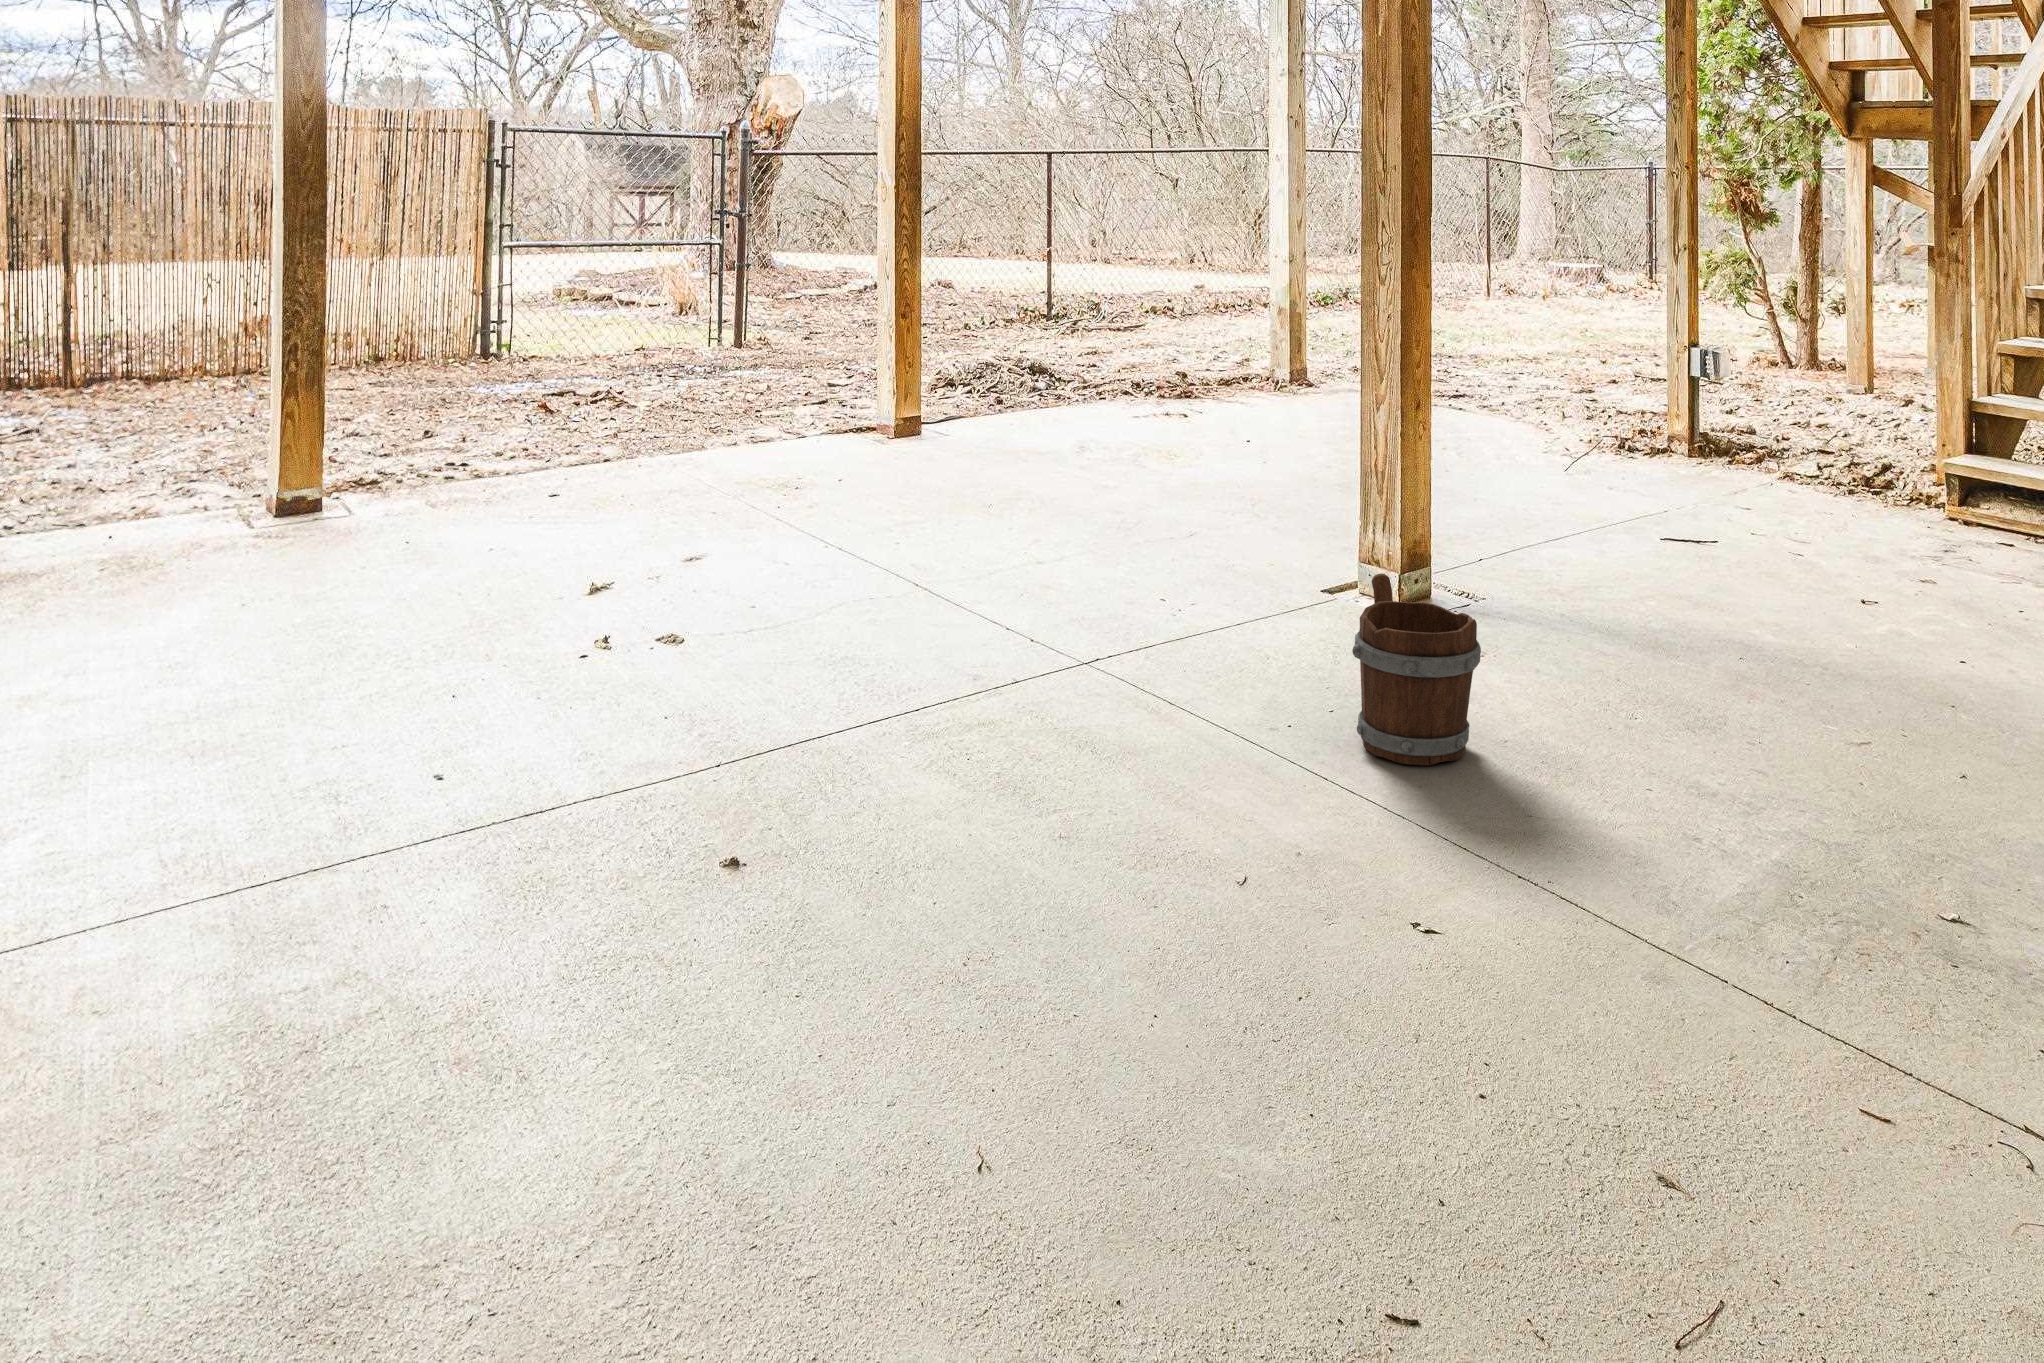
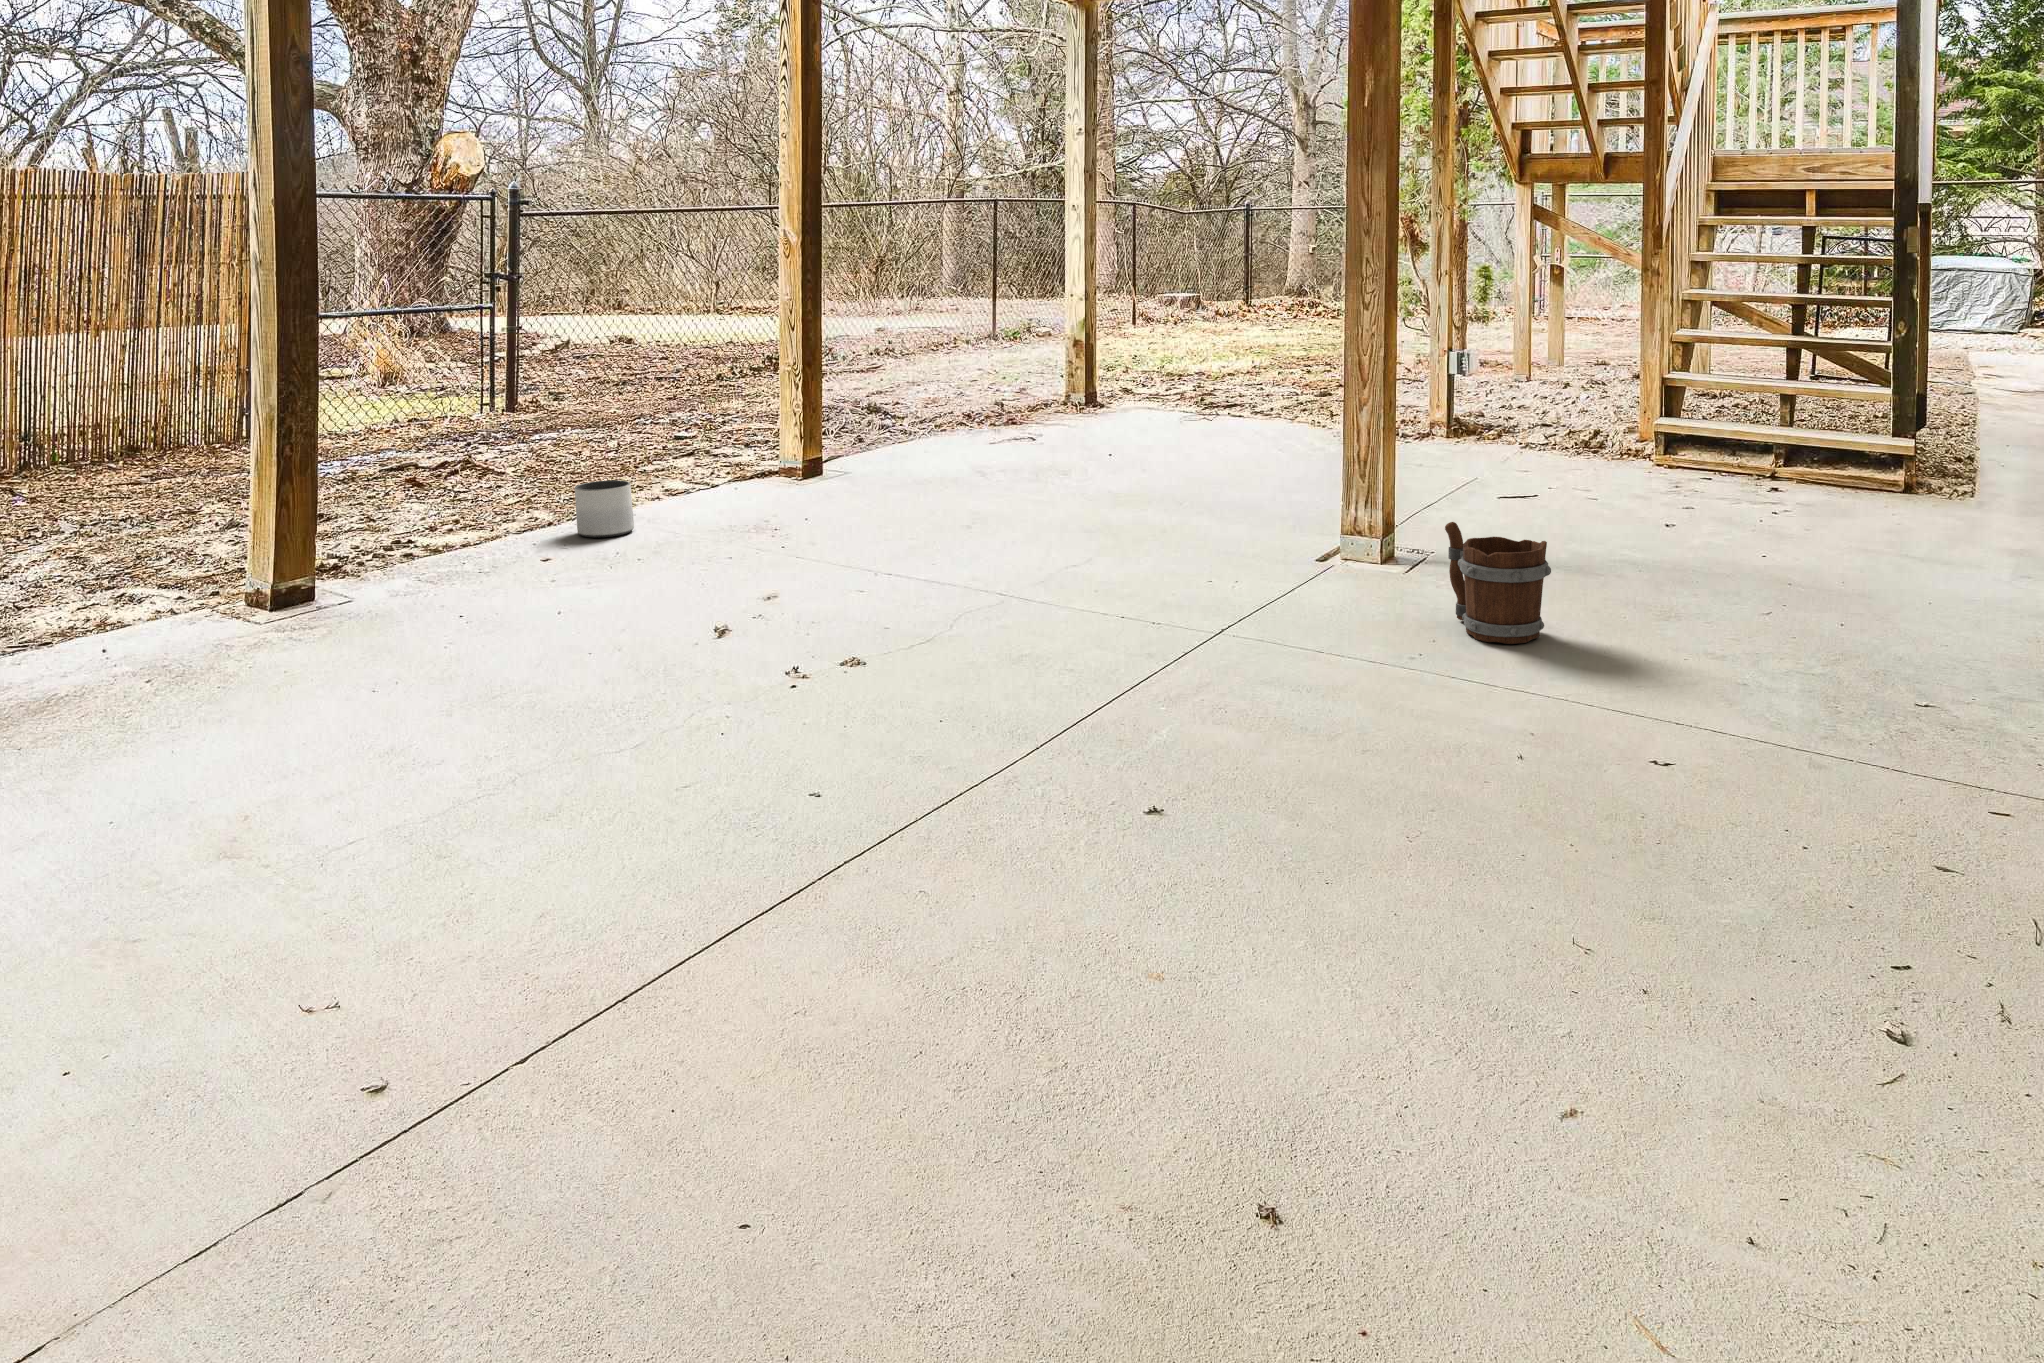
planter: none [586,419,649,478] -> present [575,480,634,538]

